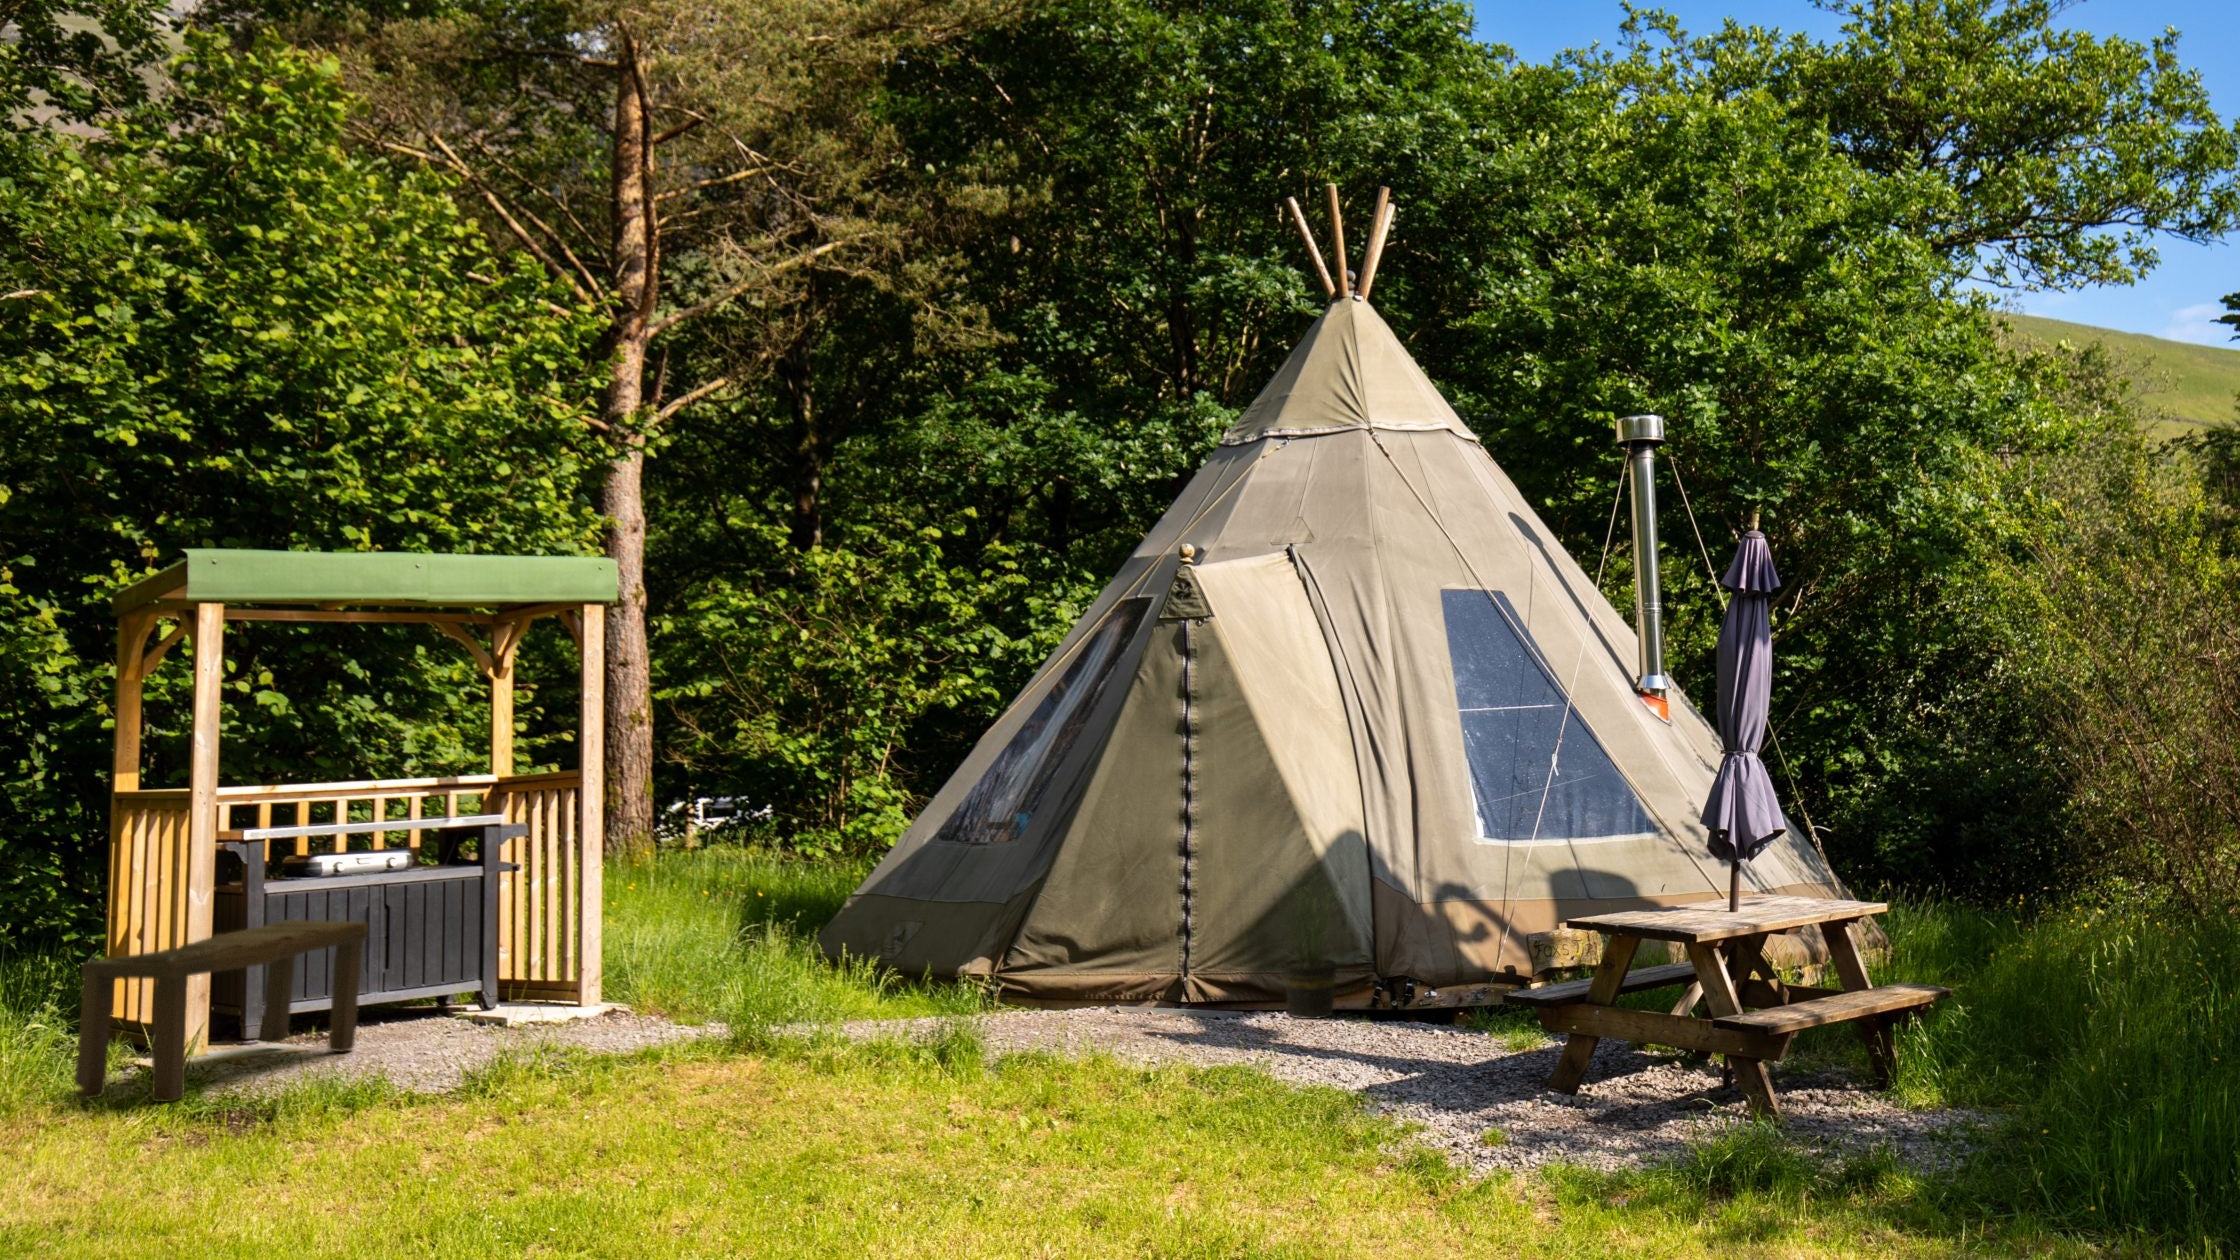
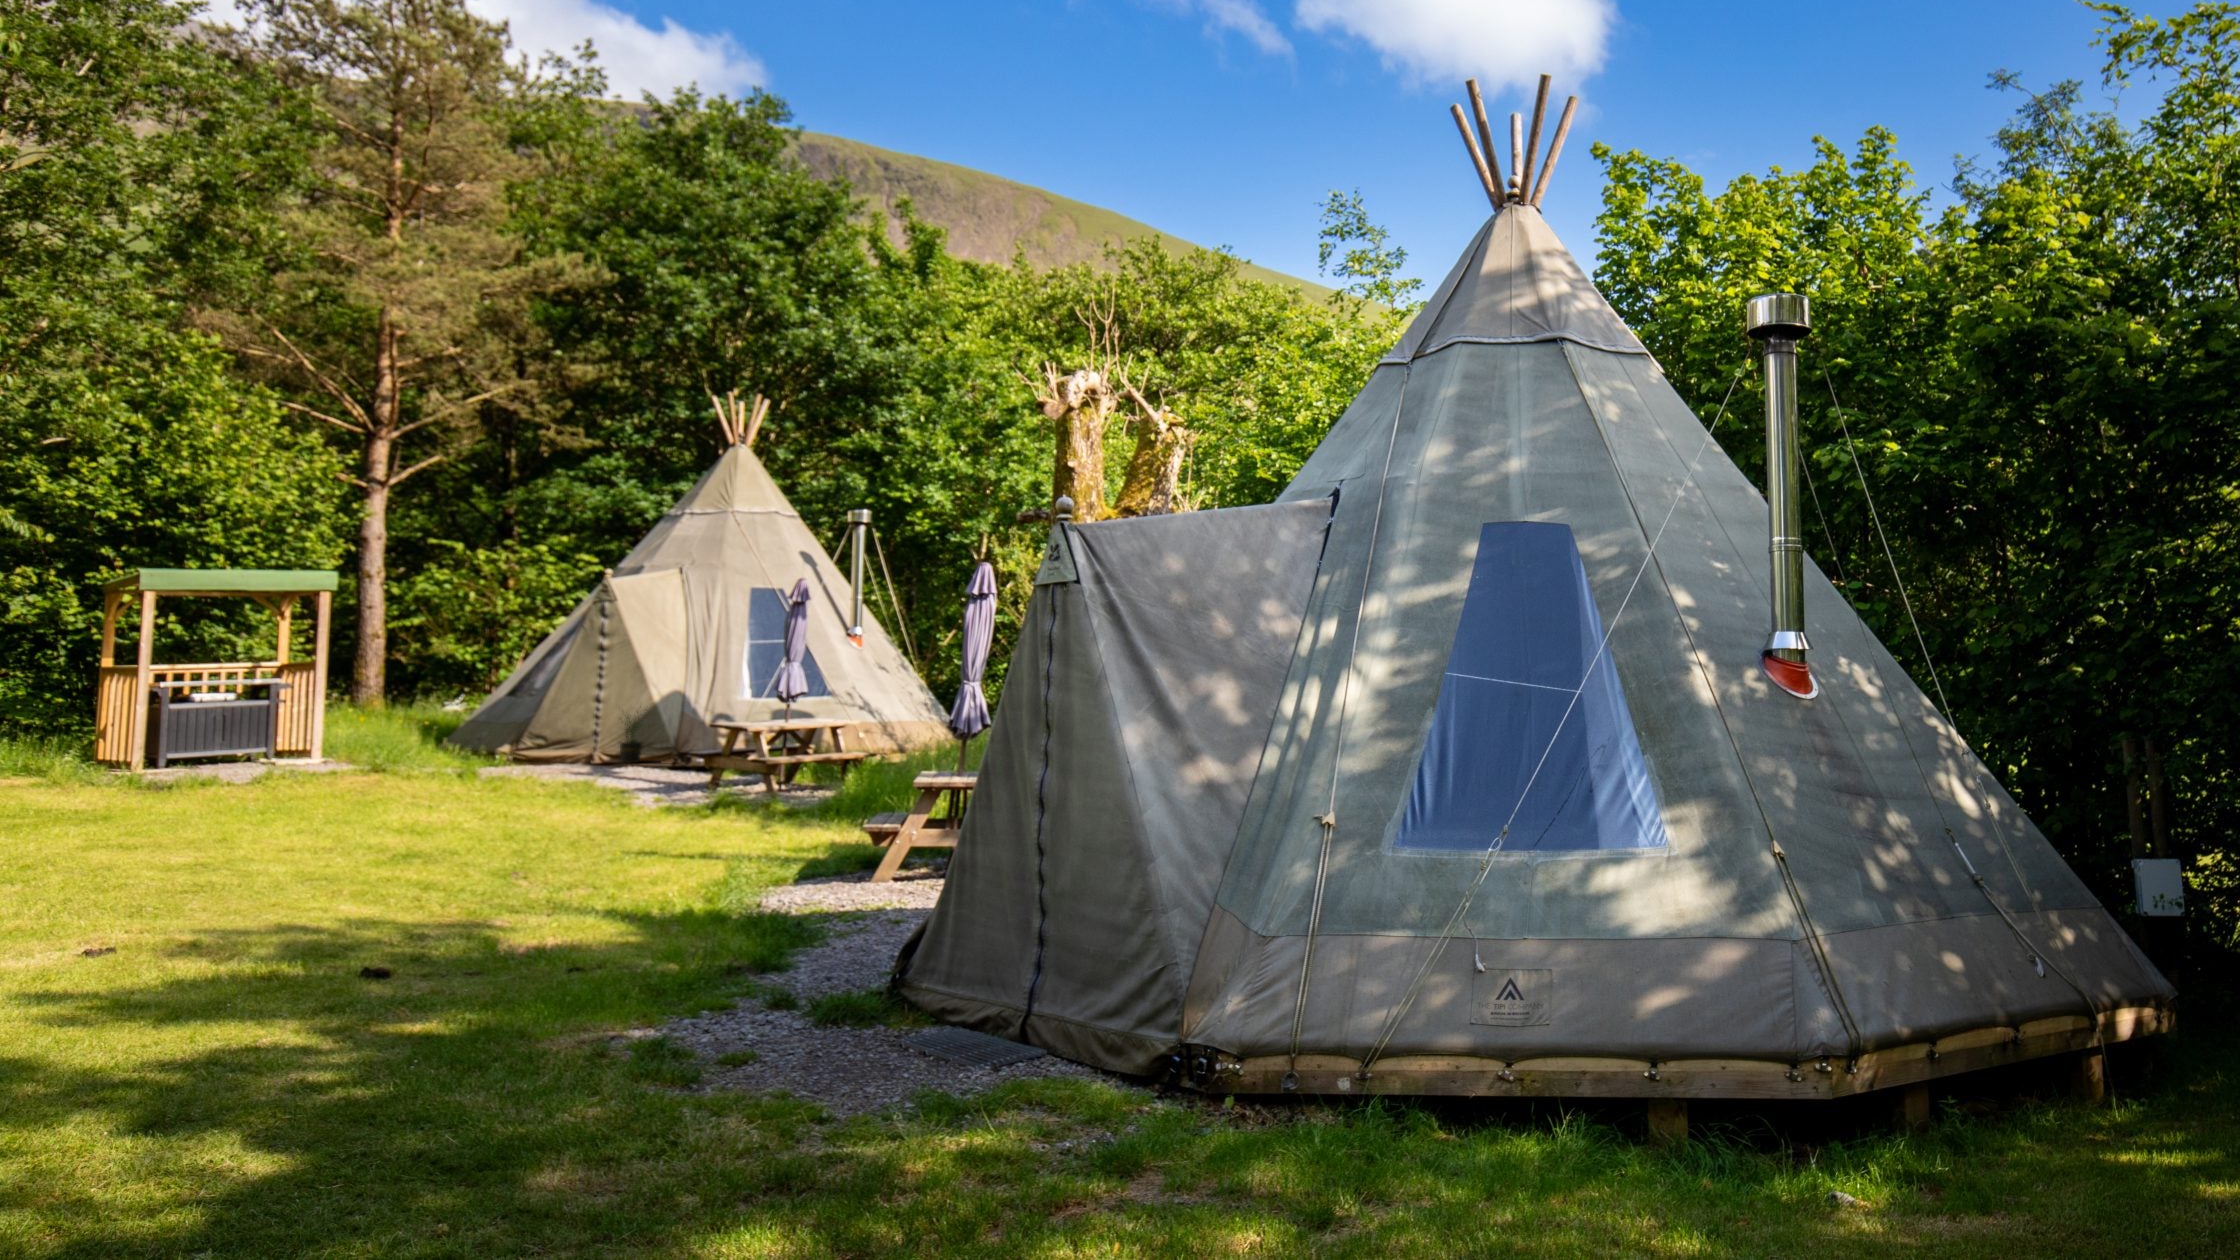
bench: present [74,920,368,1102] -> none [98,717,221,777]

